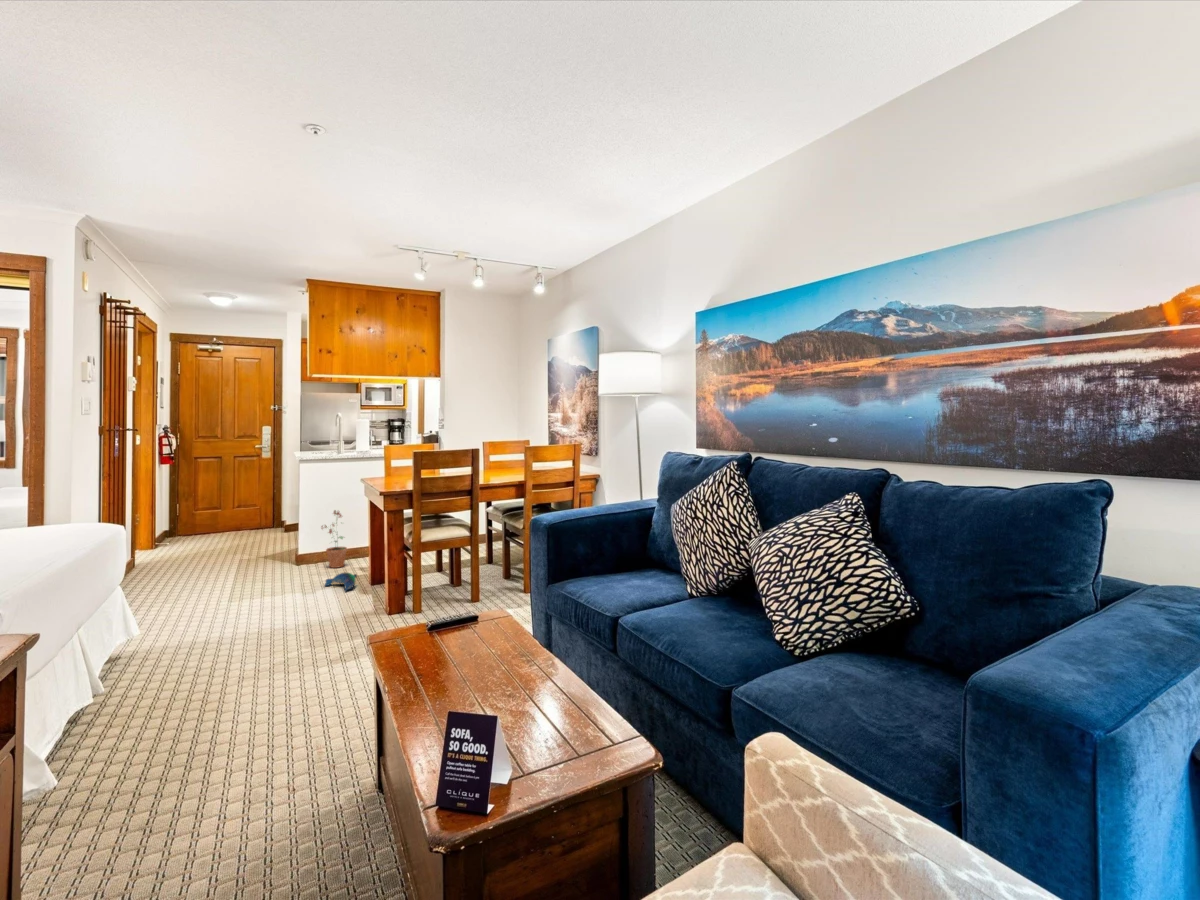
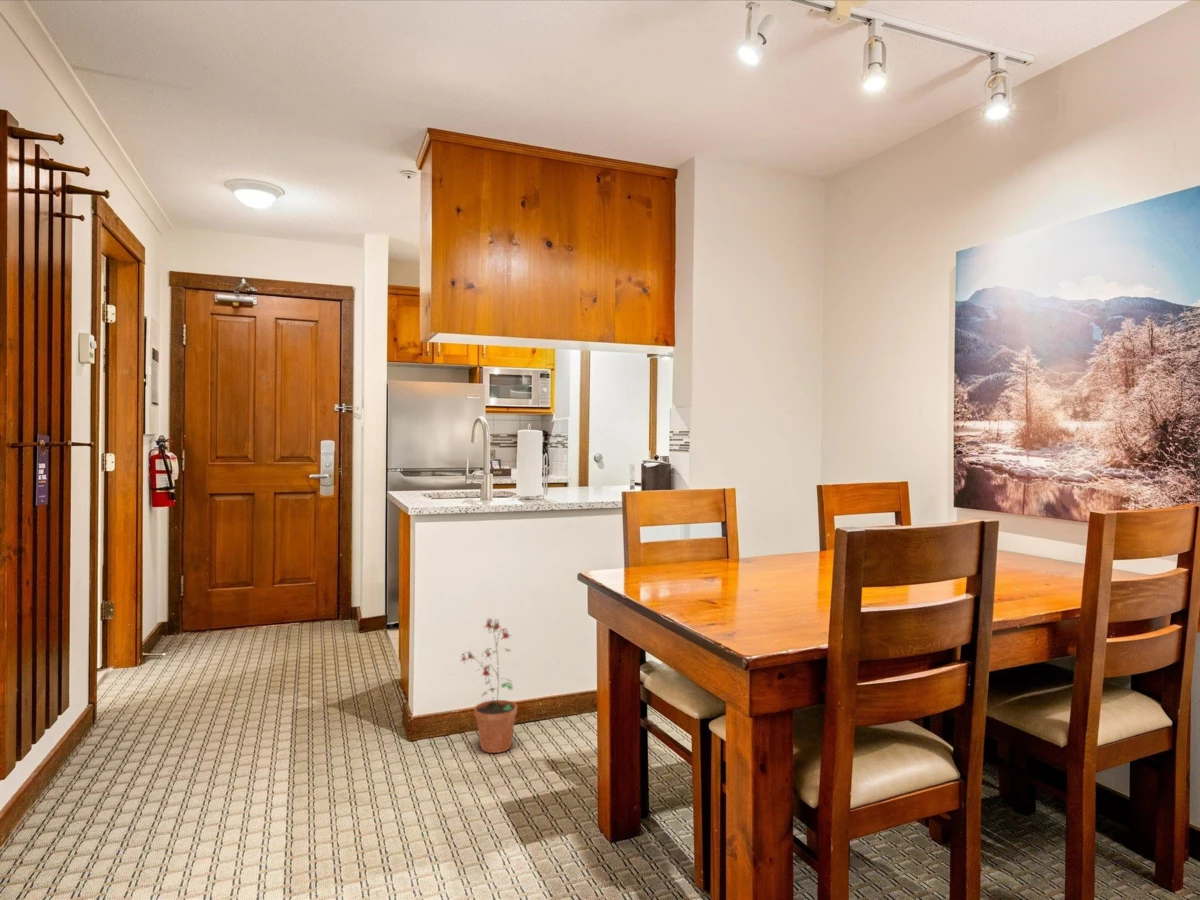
plush toy: present [325,572,357,591] -> none [500,800,580,868]

